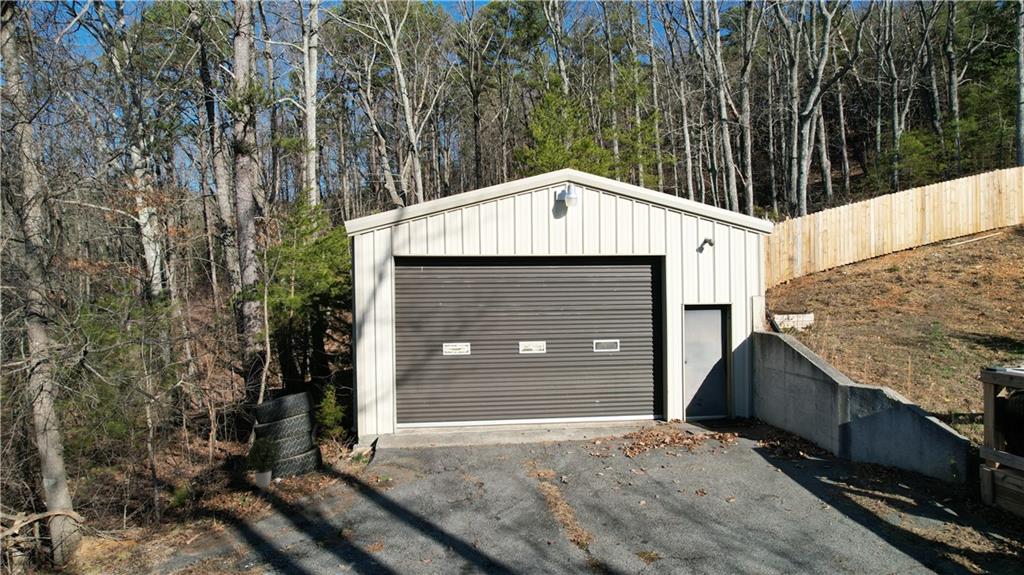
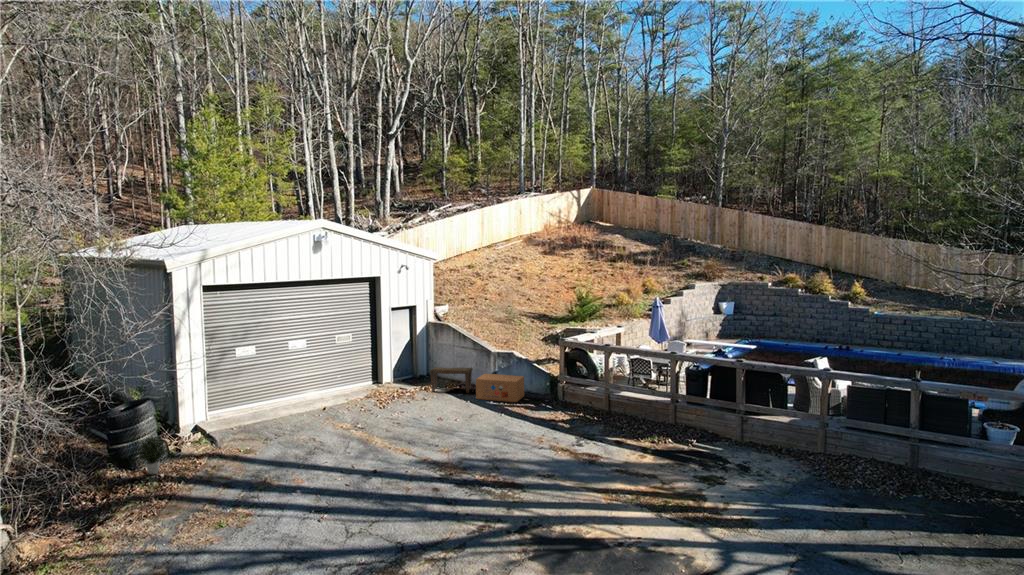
bench: none [731,404,809,455] -> present [430,367,472,393]
cardboard box: none [799,425,903,487] -> present [476,374,524,402]

